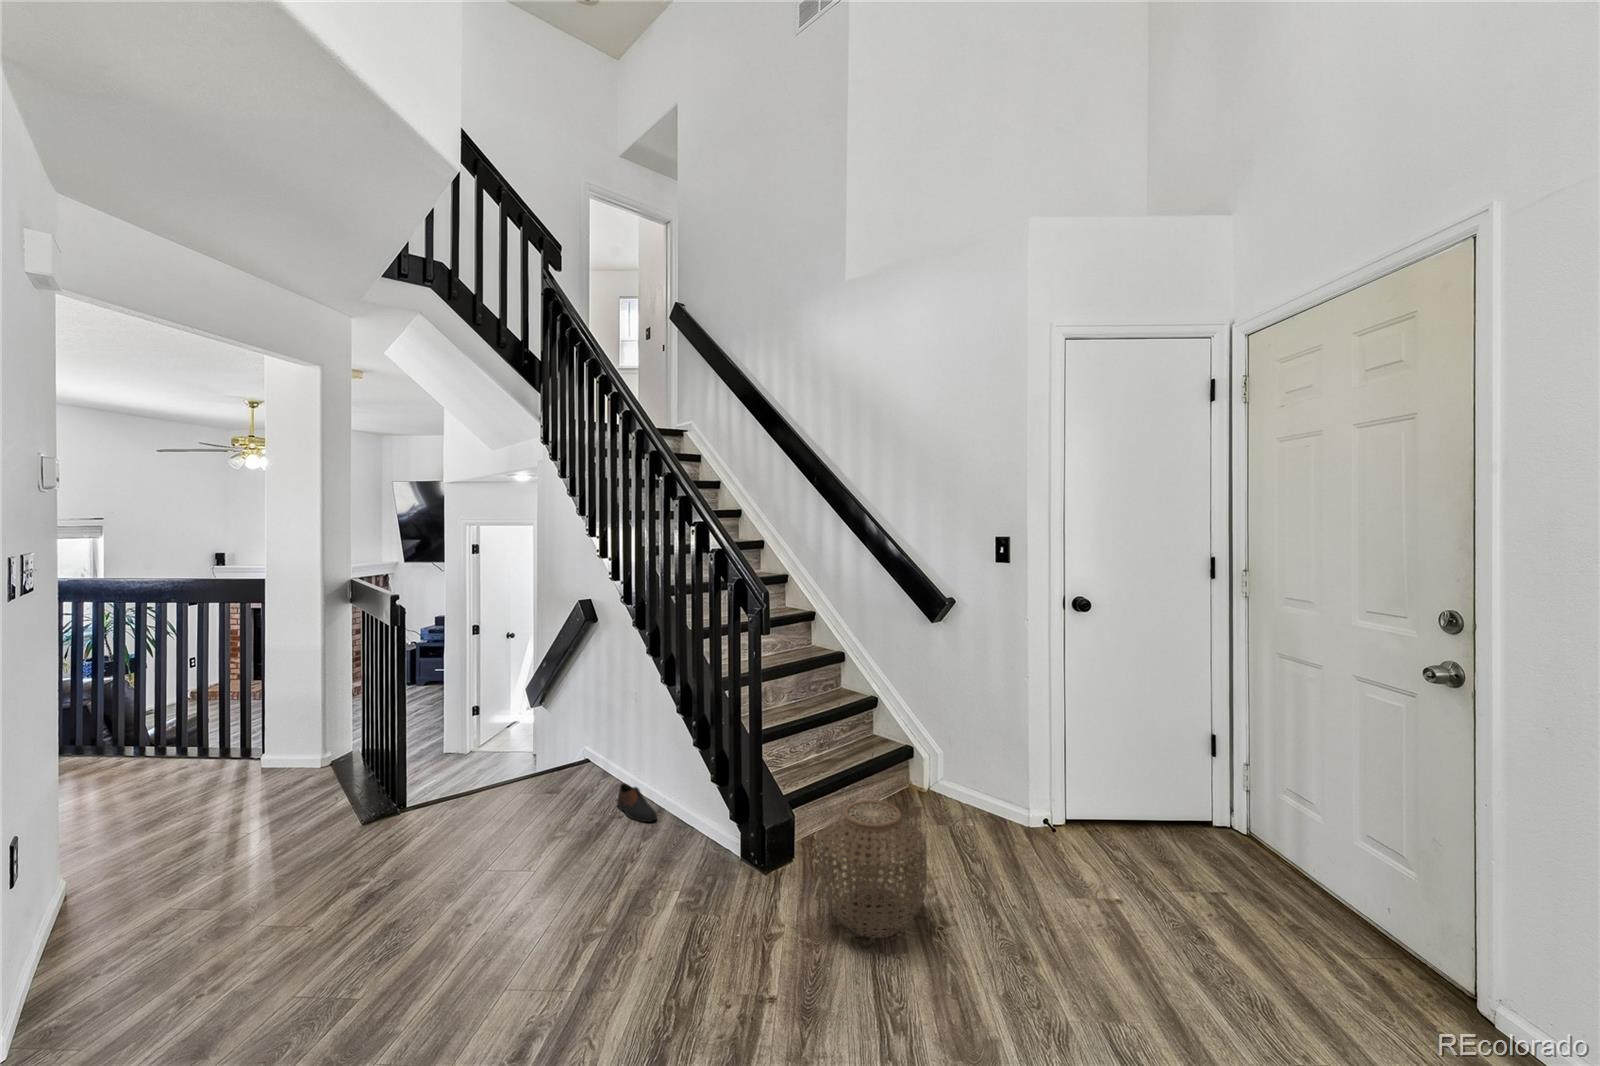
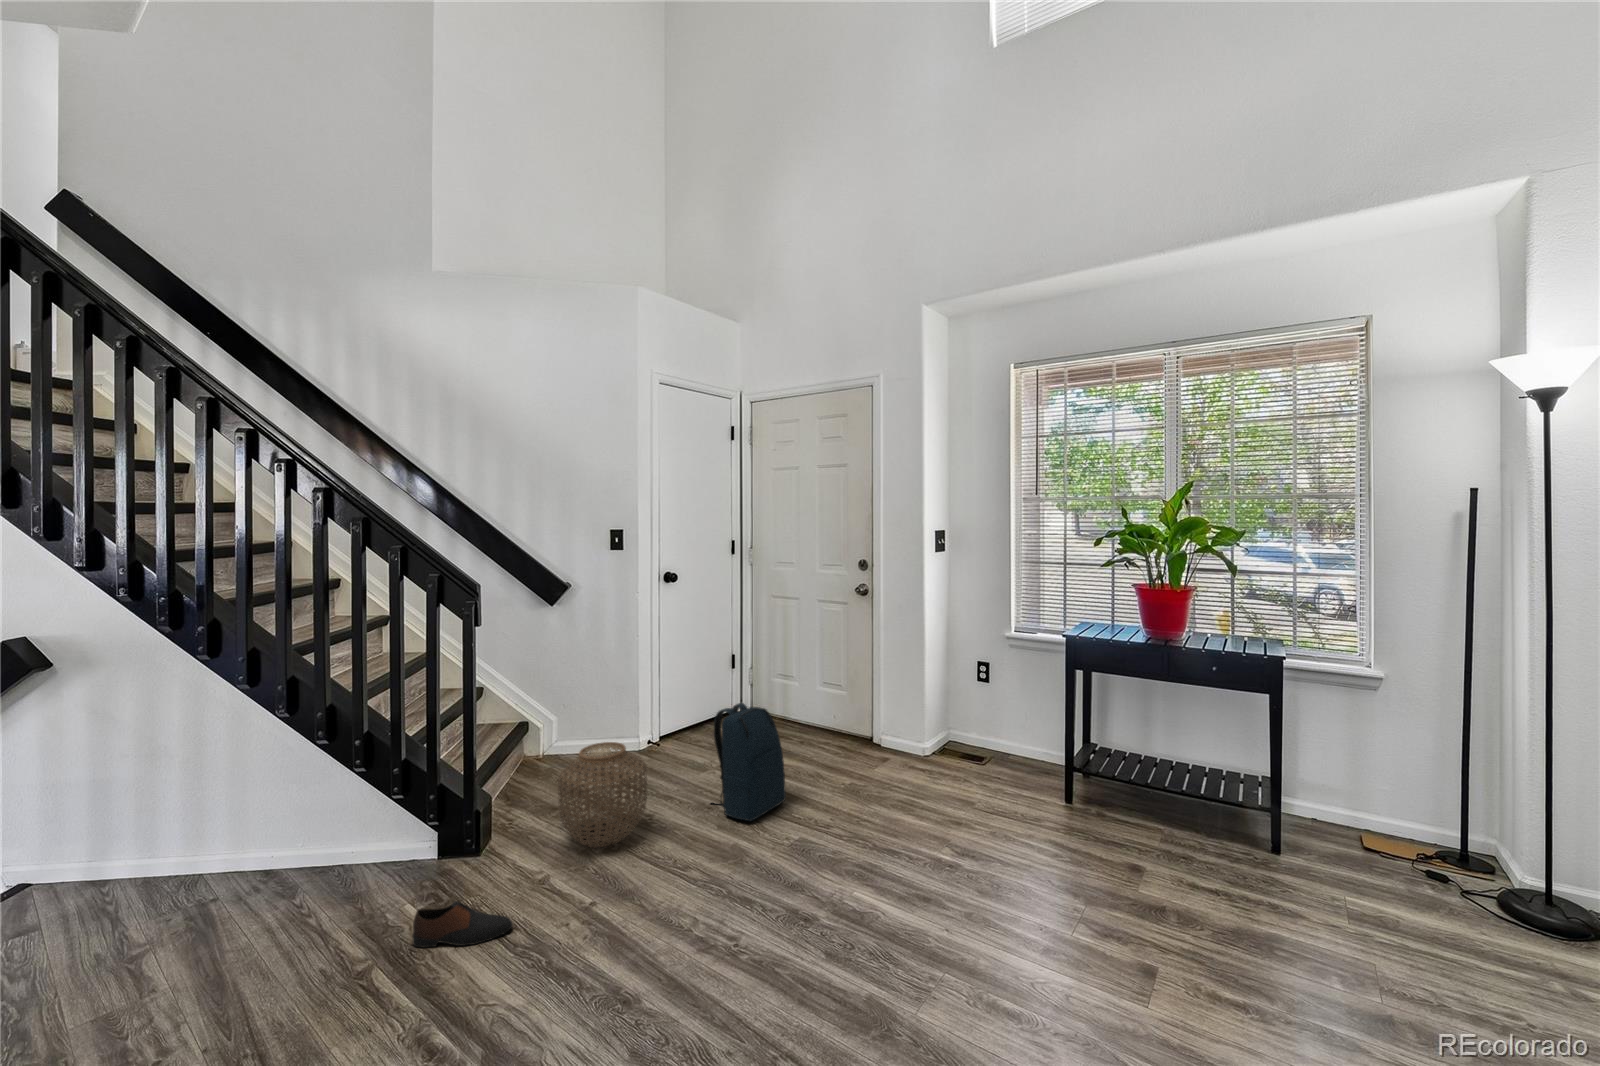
shoe: present [617,783,657,822] -> present [412,901,513,947]
backpack: none [1025,818,1145,1018] -> present [714,703,786,821]

